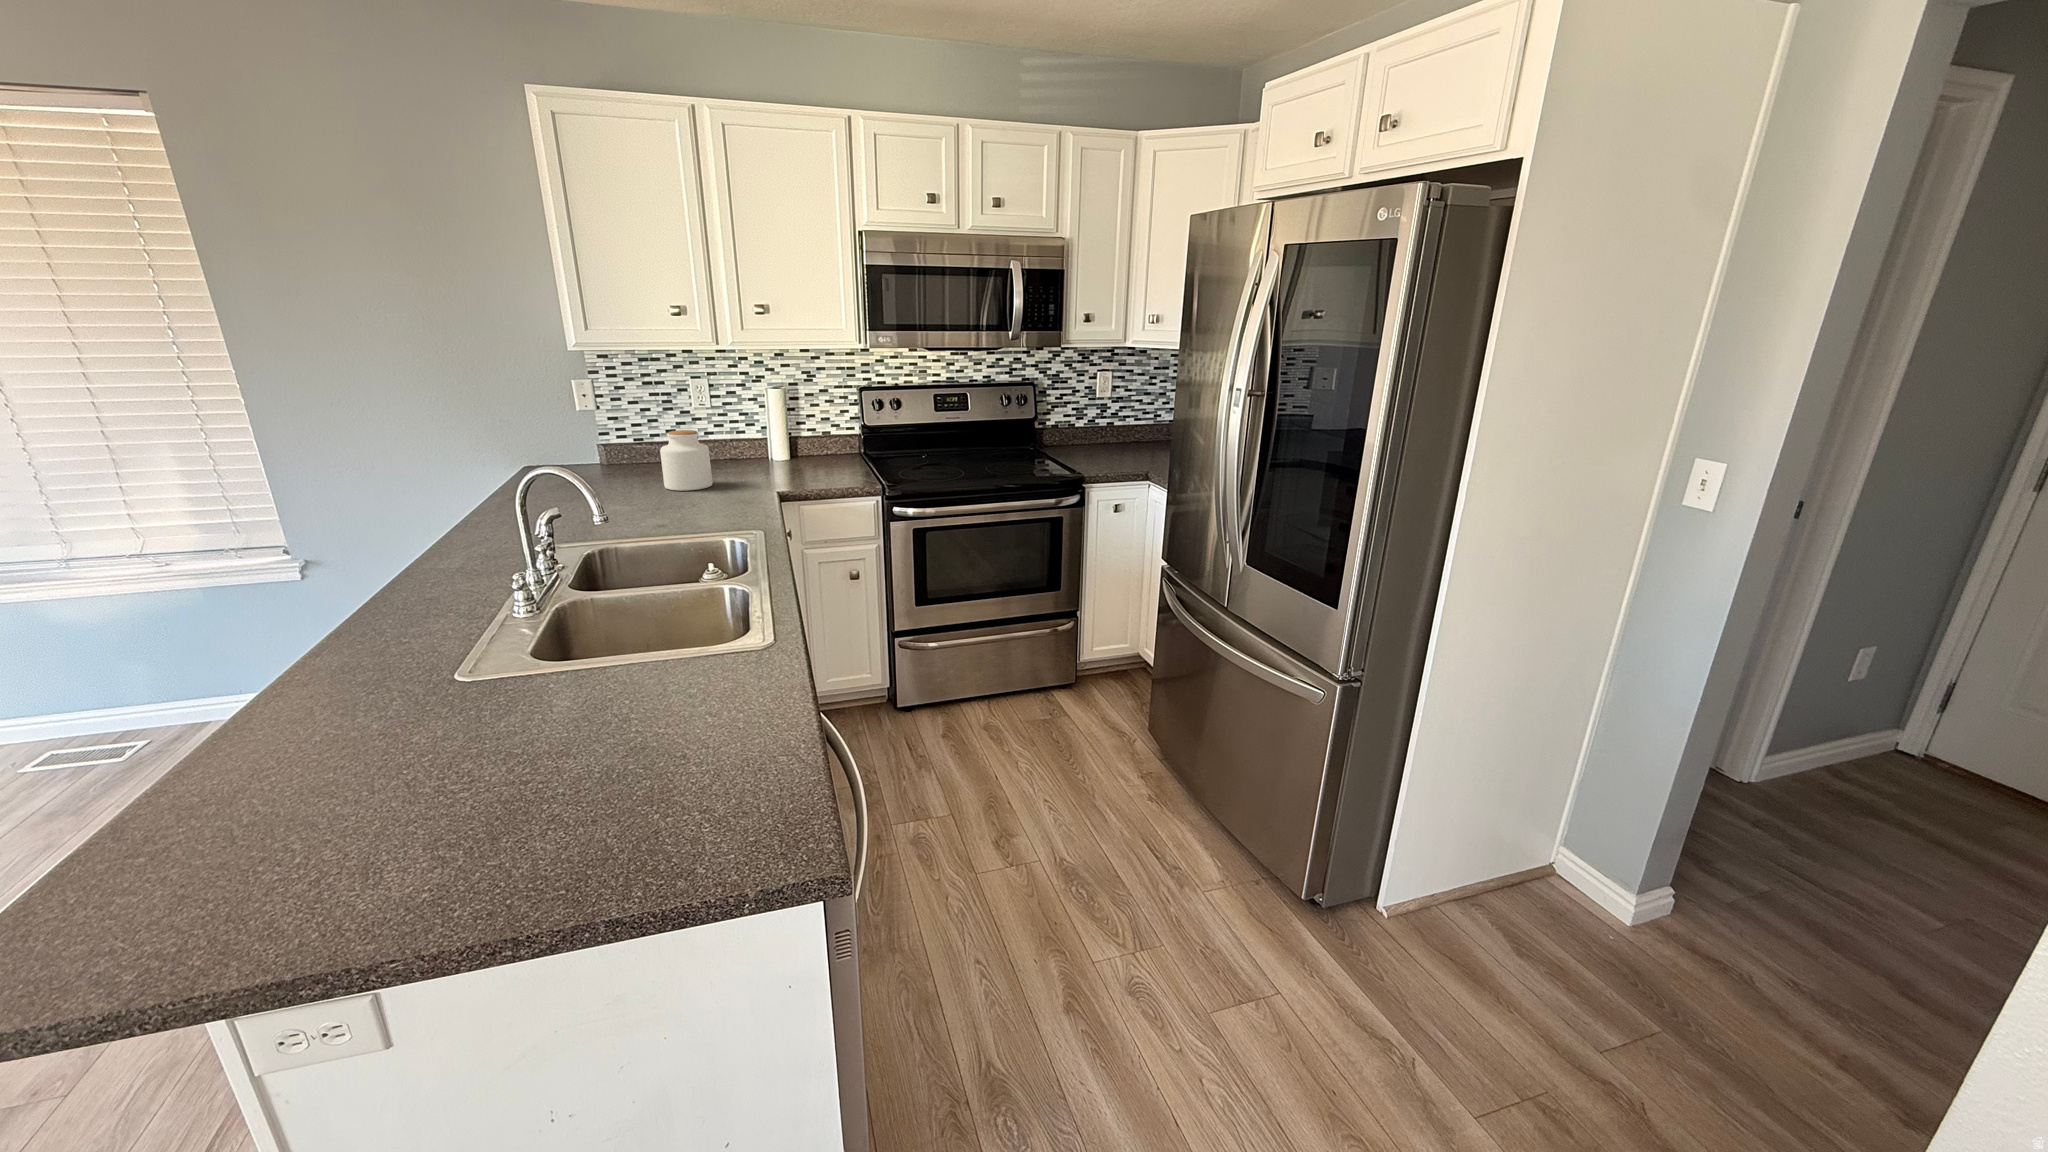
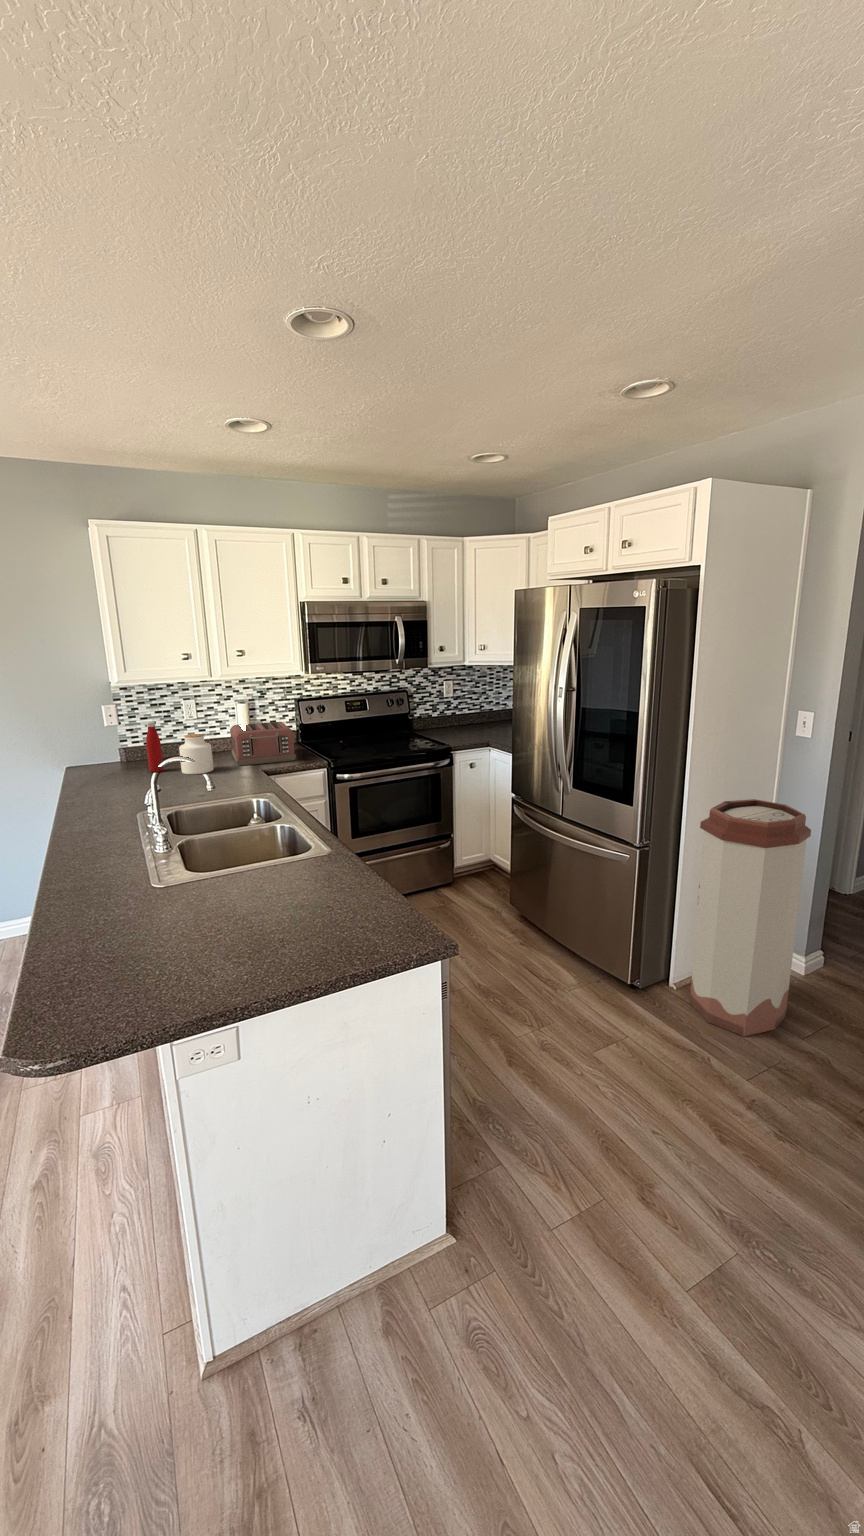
bottle: none [618,407,645,483] -> present [146,721,163,772]
toaster: none [747,420,839,482] -> present [230,722,296,766]
trash can: none [1407,615,1680,1029] -> present [690,799,811,1036]

